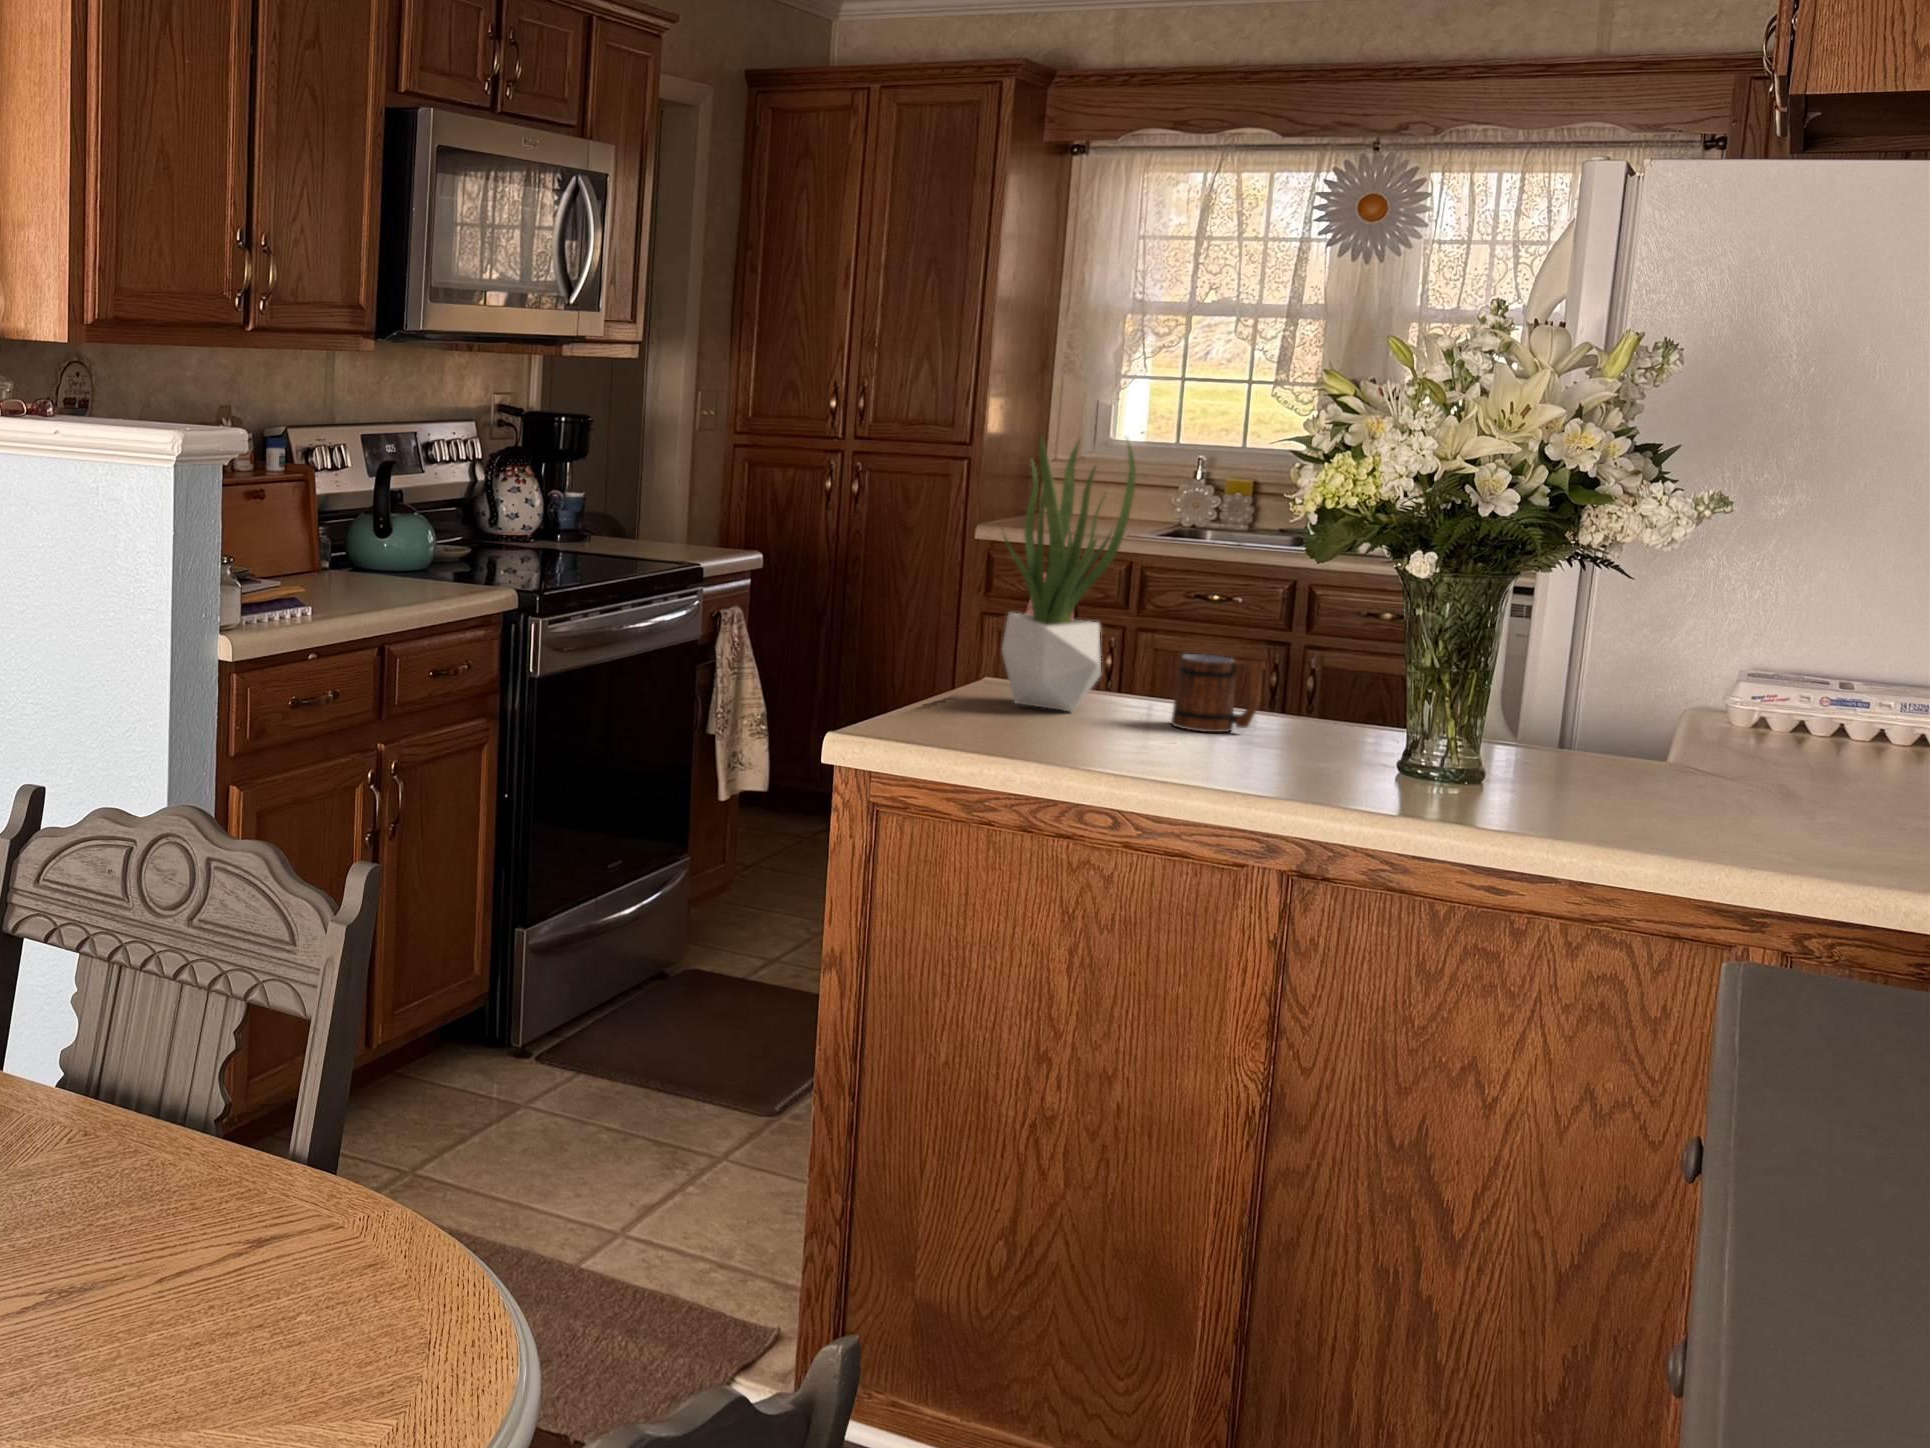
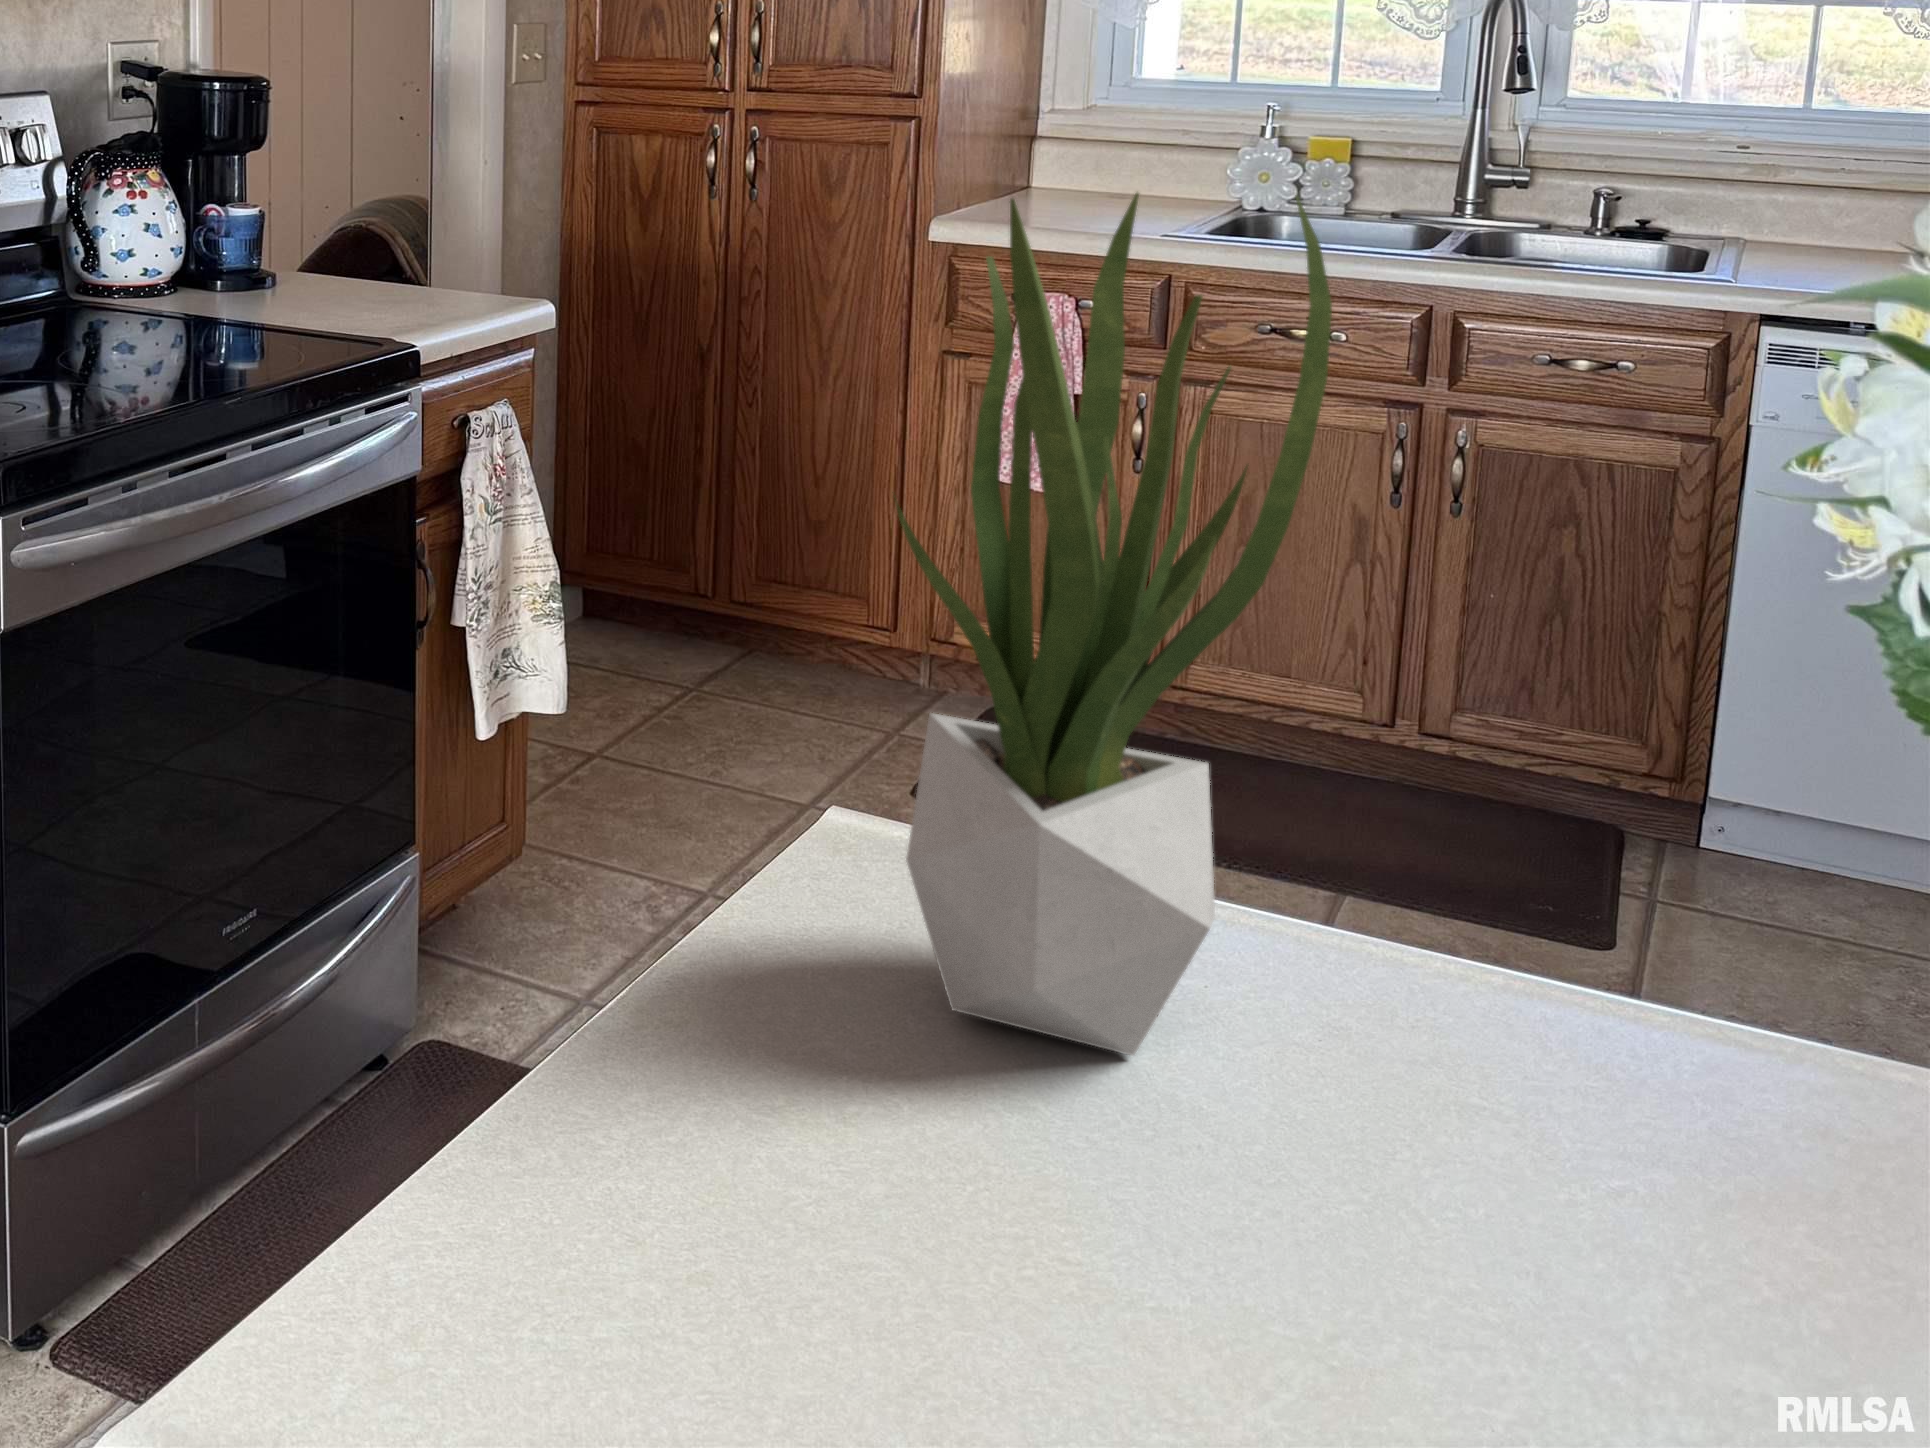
mug: present [1171,654,1265,732] -> none [1459,904,1814,1215]

